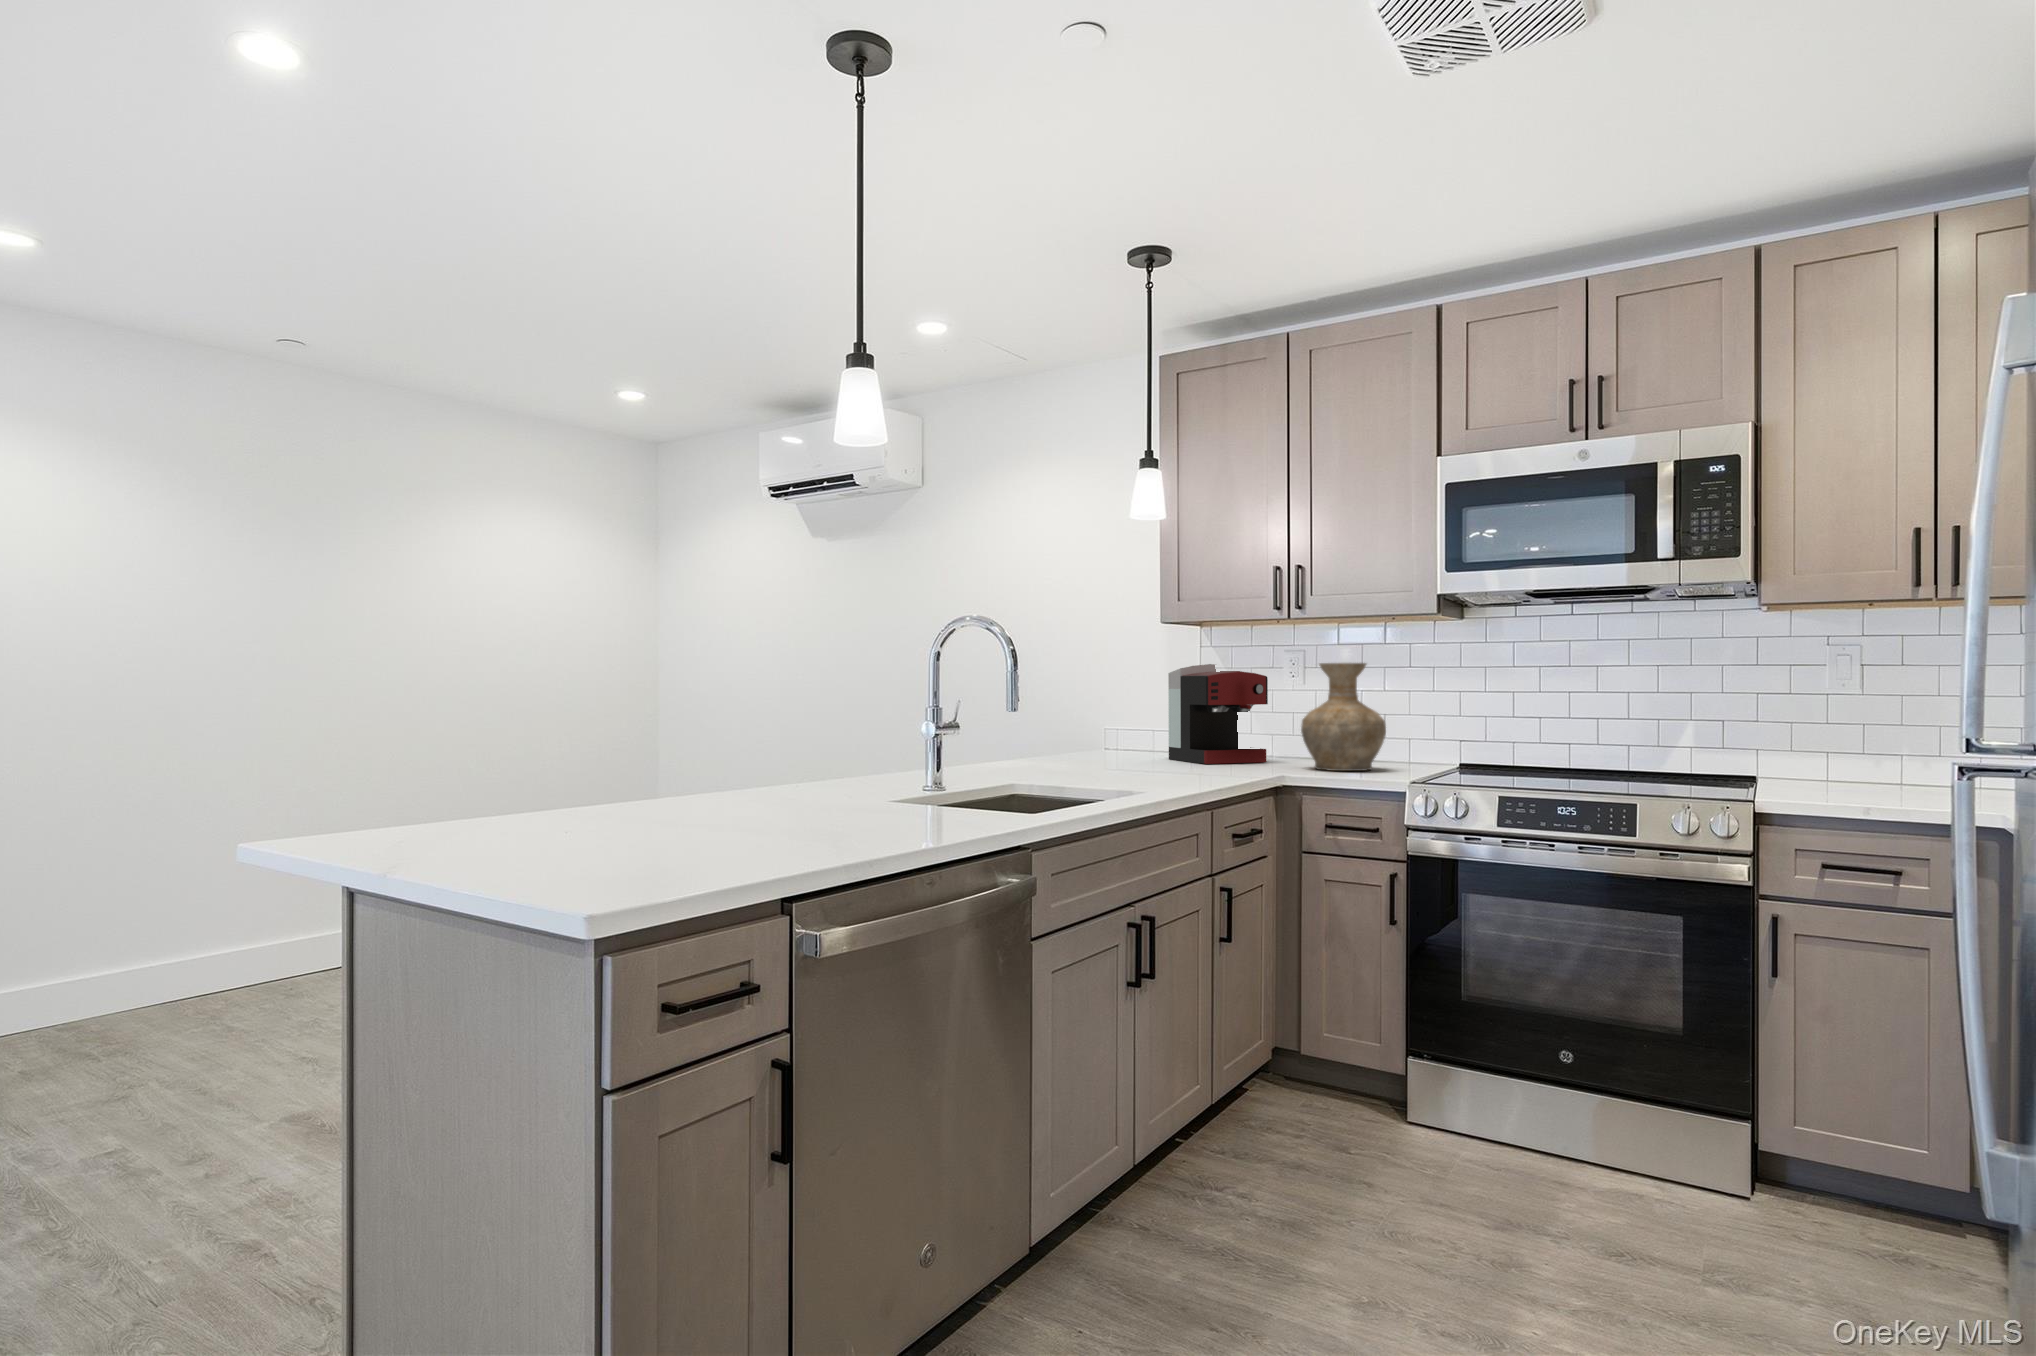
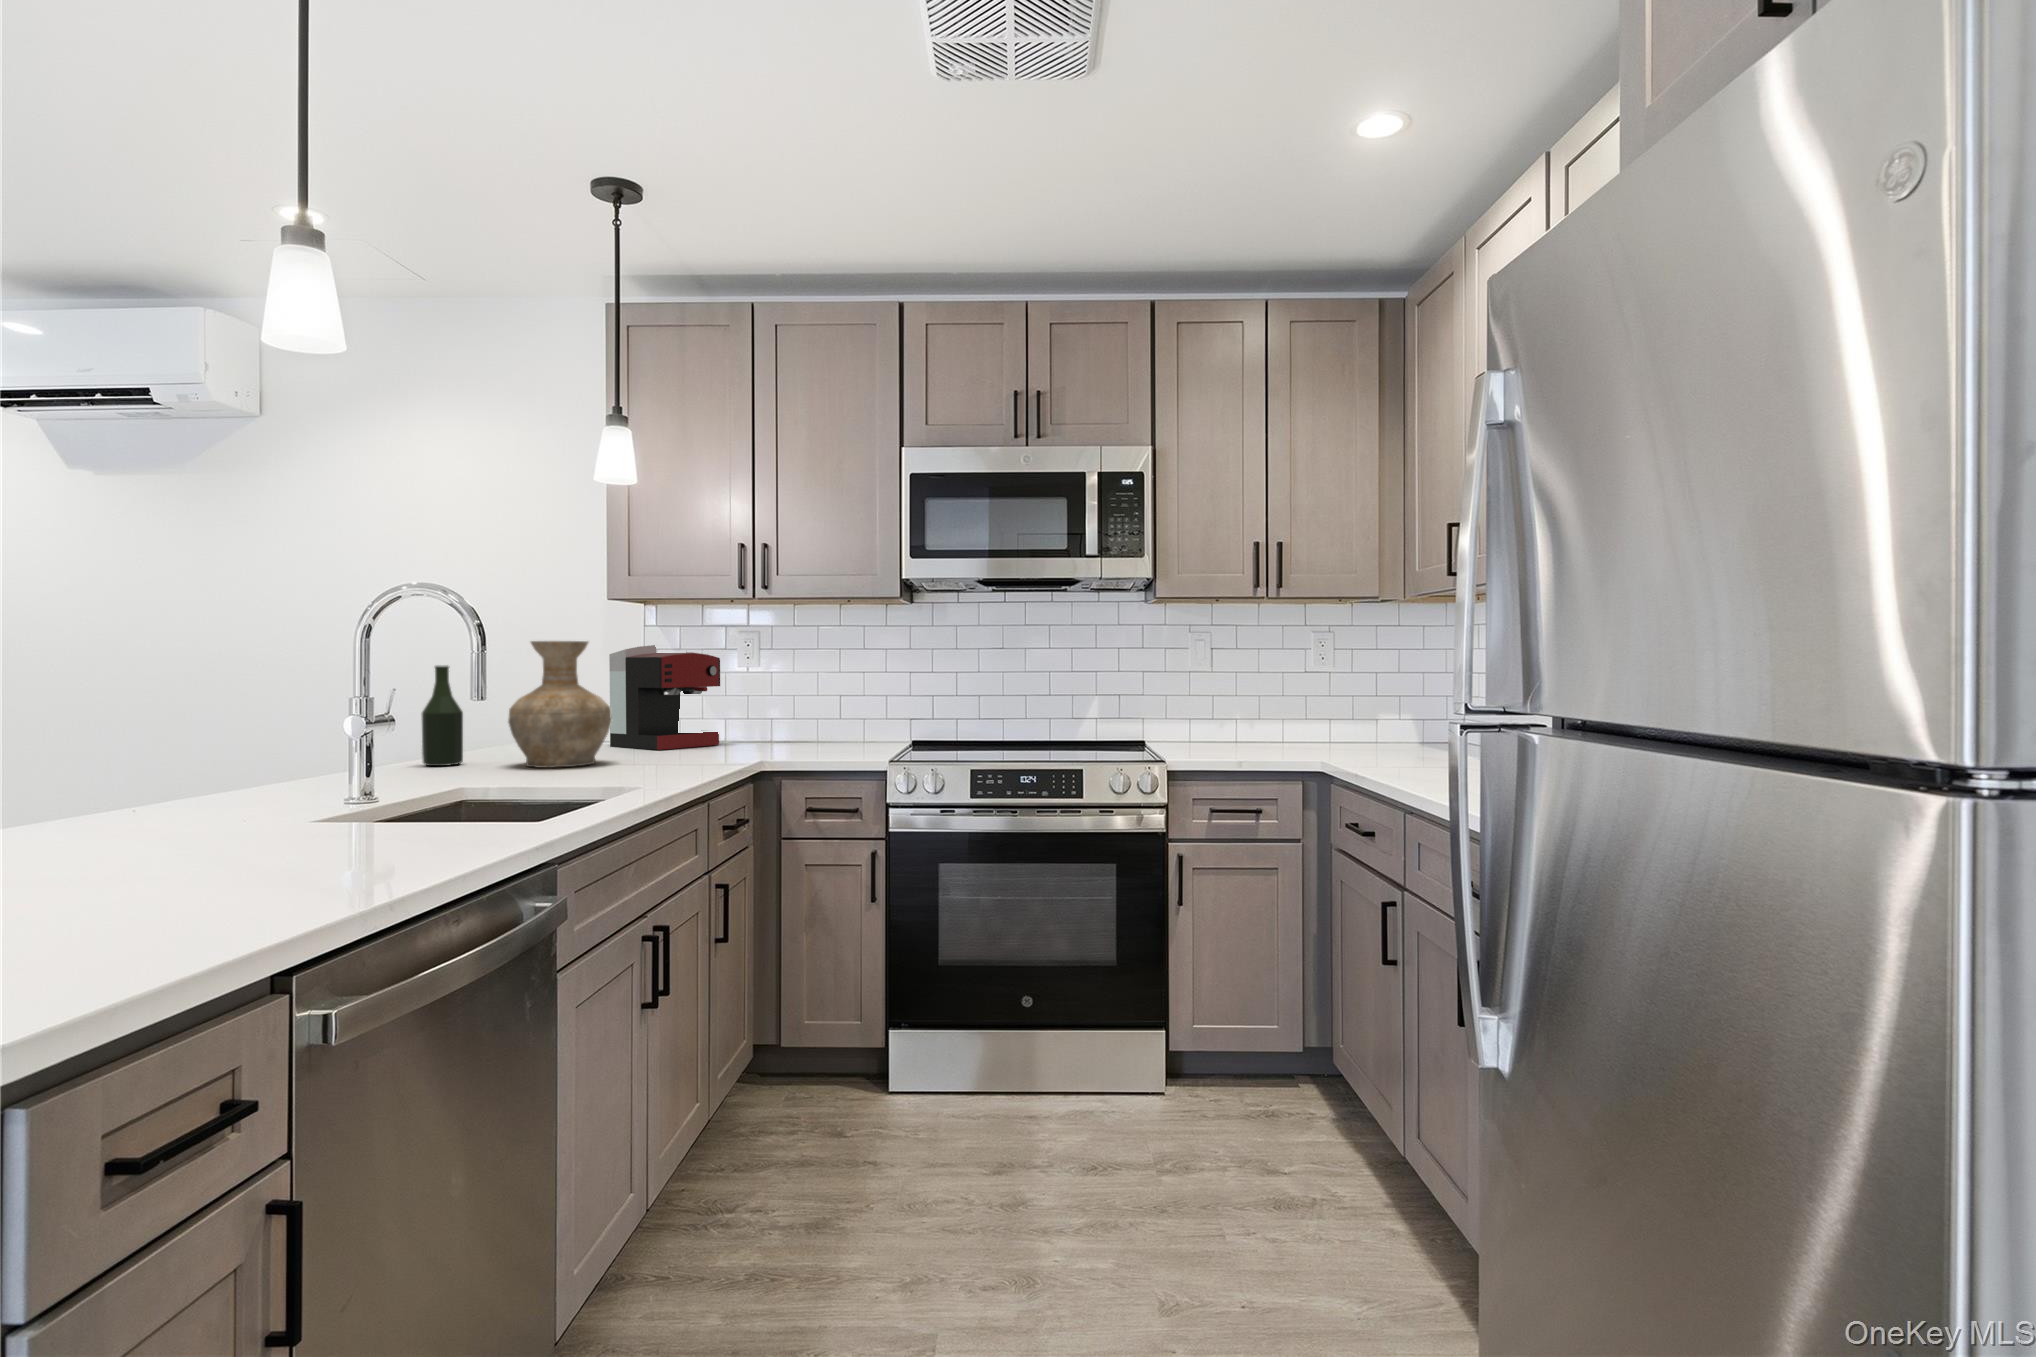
vase: present [1301,663,1386,771] -> present [508,641,611,768]
bottle: none [1008,683,1038,767] -> present [422,665,463,766]

